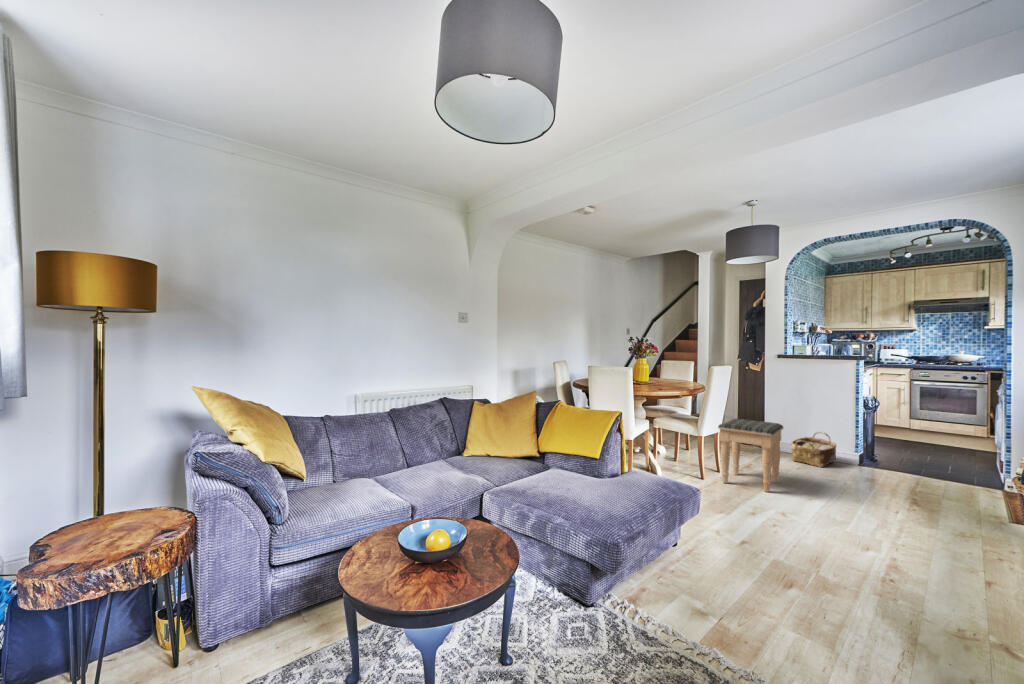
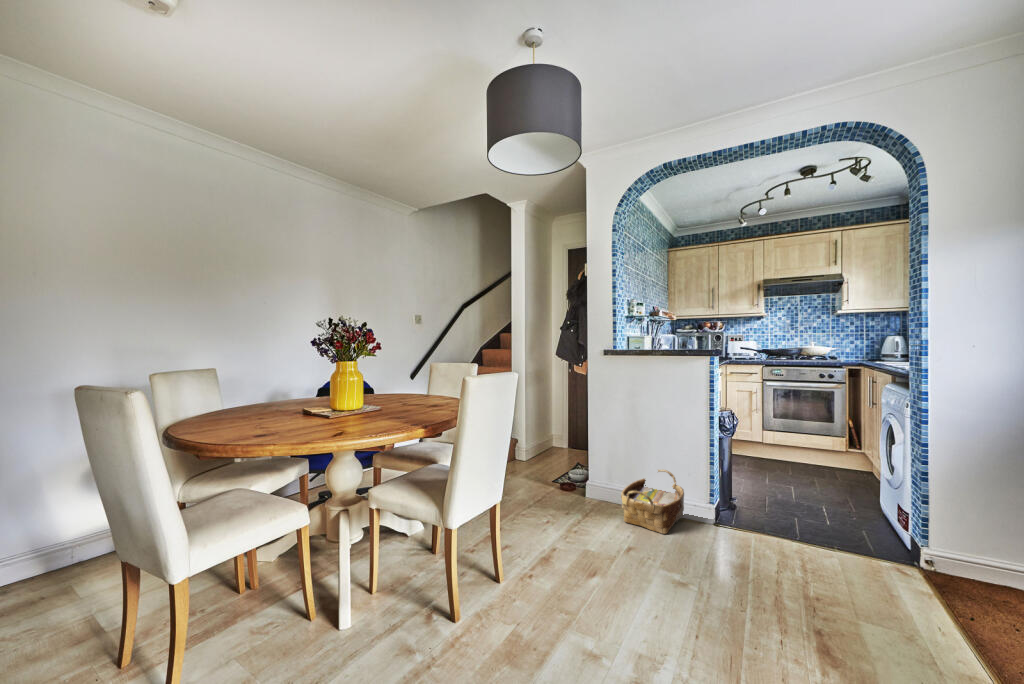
footstool: present [718,418,783,492] -> none [476,473,599,641]

